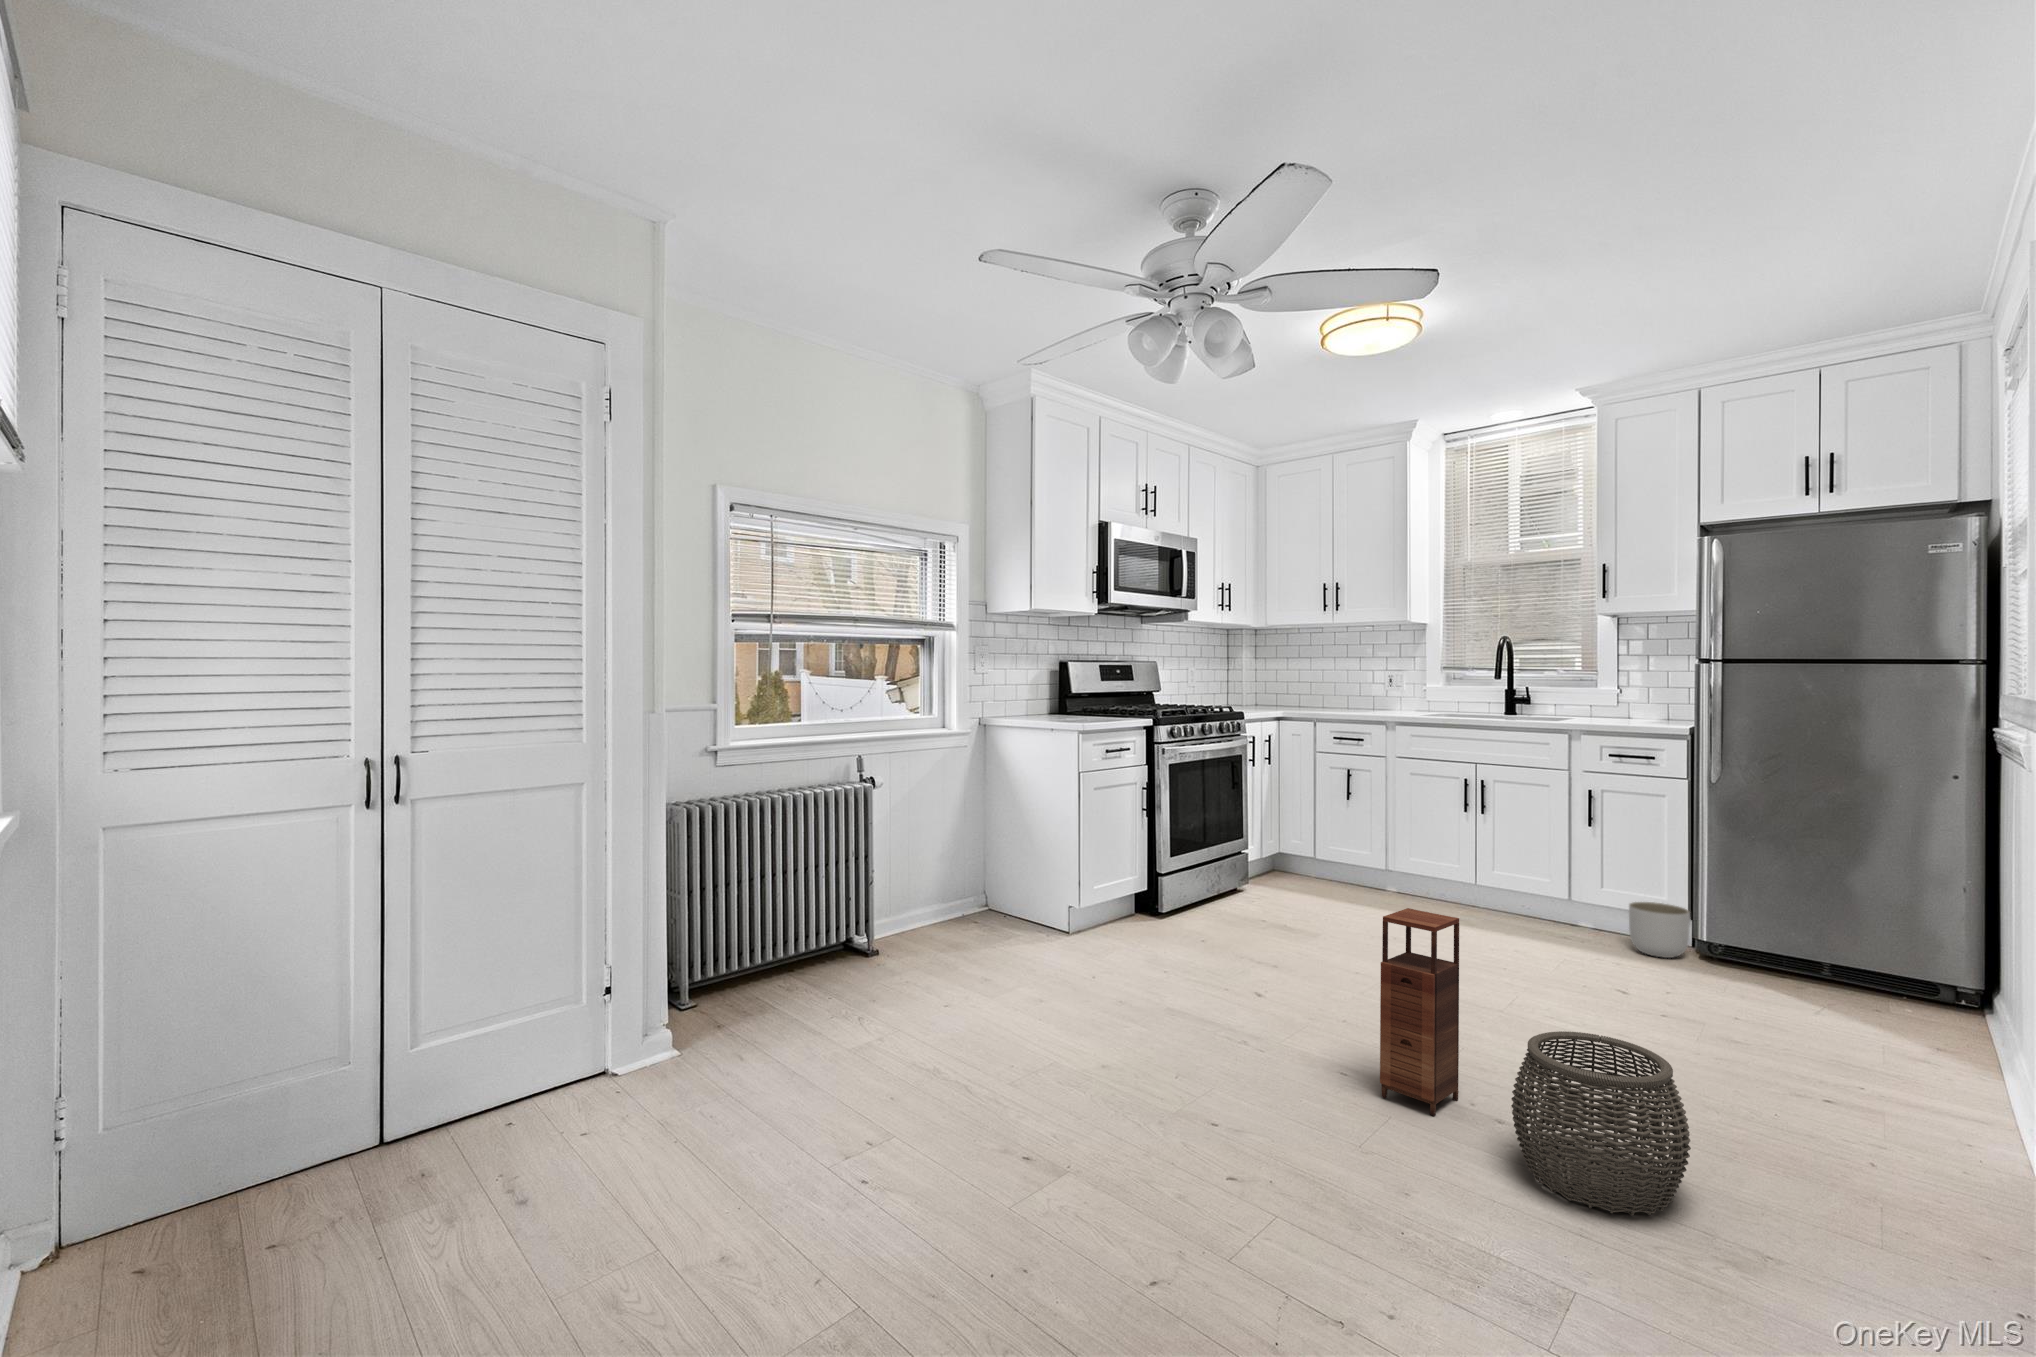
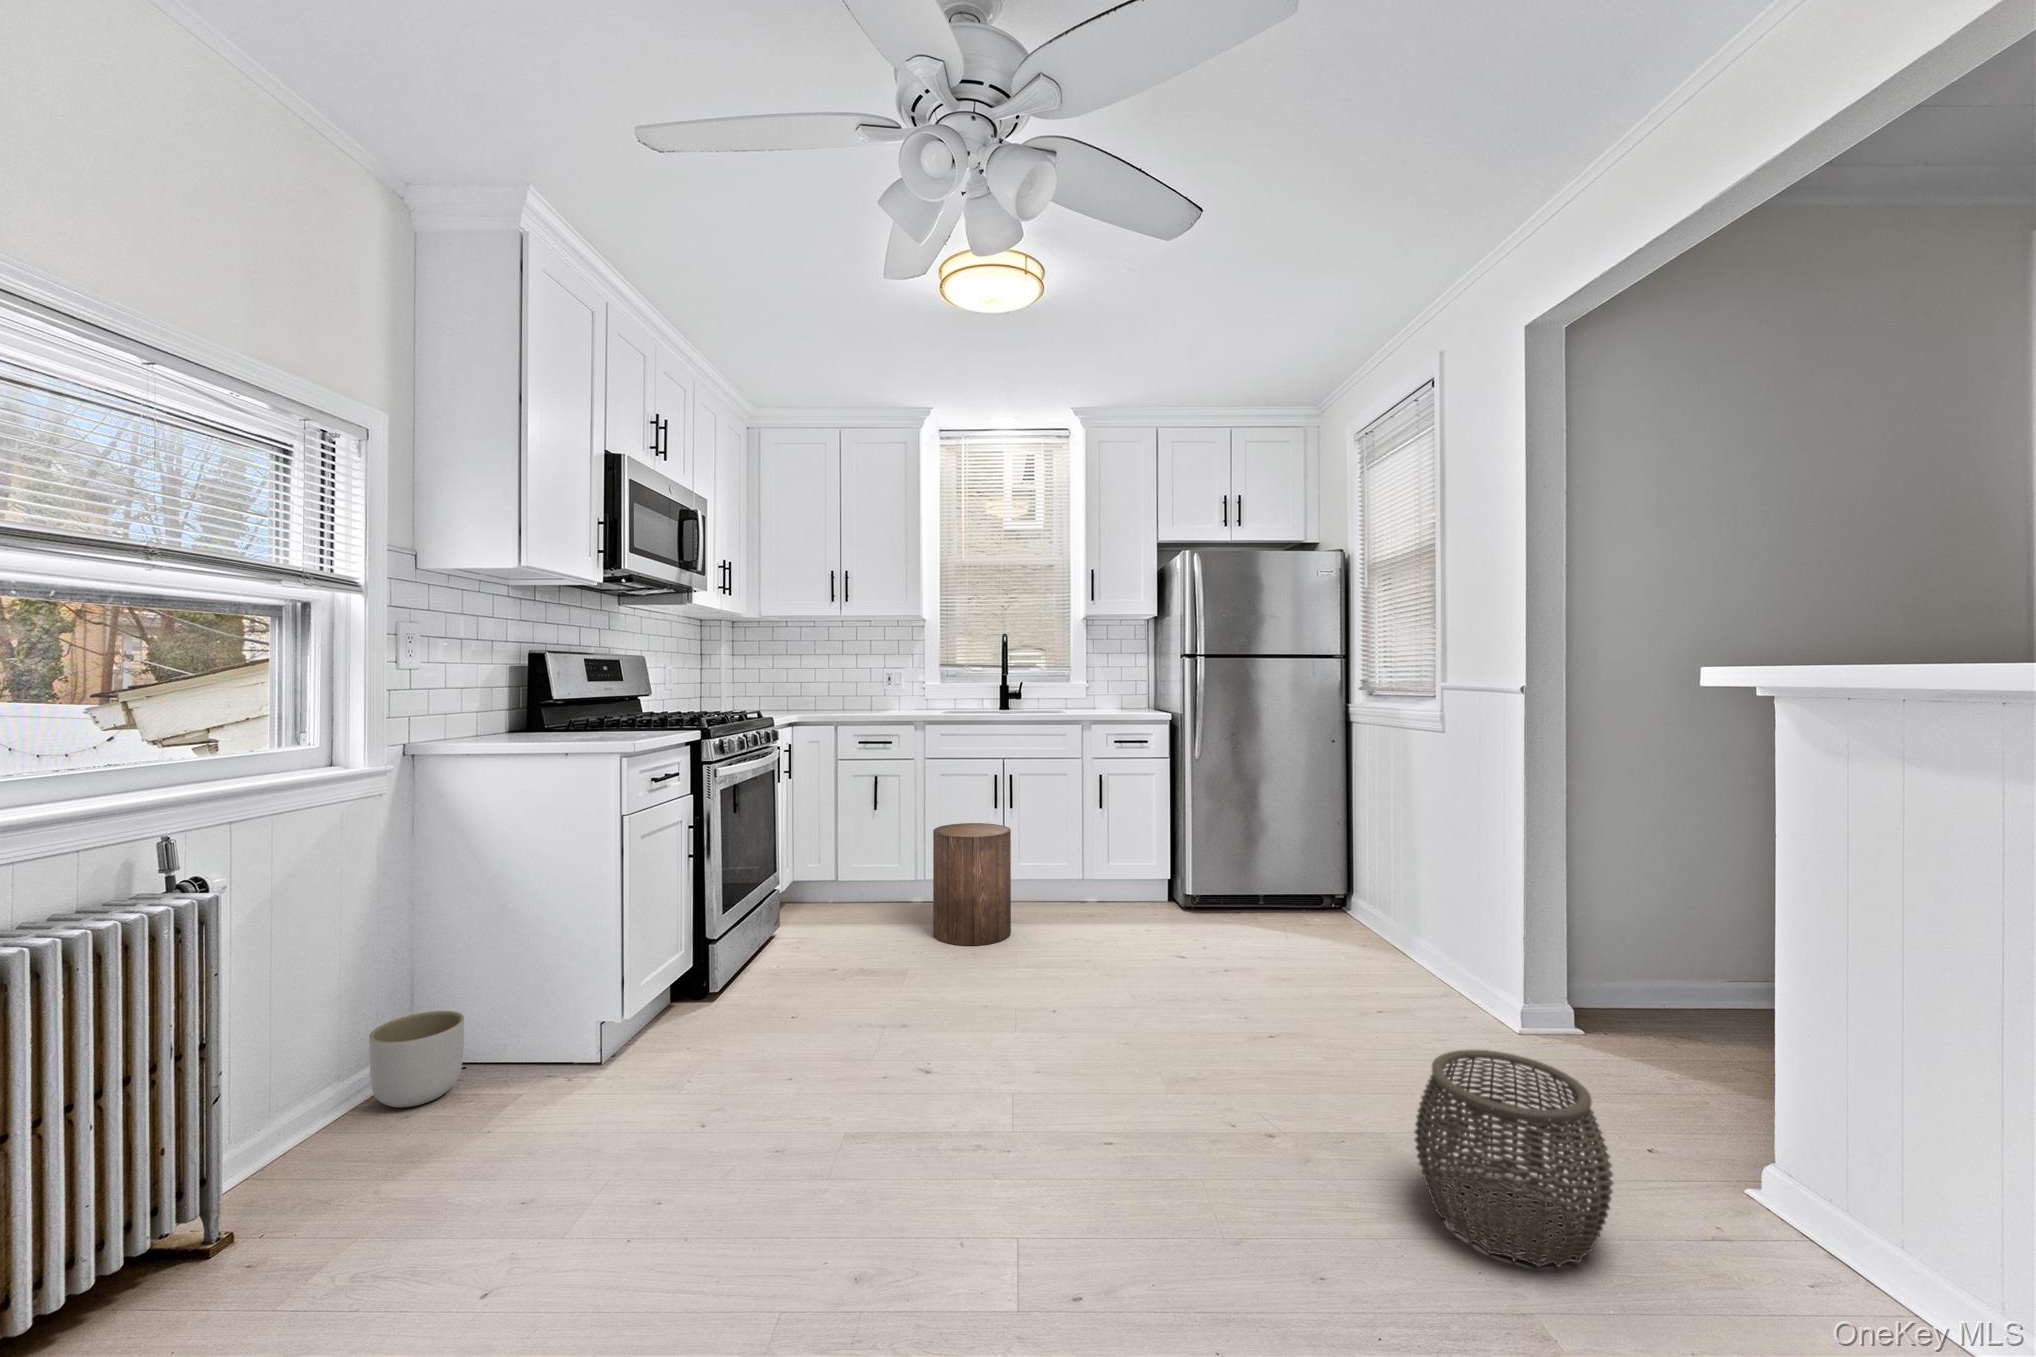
stool: none [1366,820,1446,932] -> present [933,823,1011,945]
planter: present [1629,902,1690,958] -> present [369,1011,464,1108]
storage cabinet: present [1380,908,1459,1116] -> none [1226,946,1309,1201]

